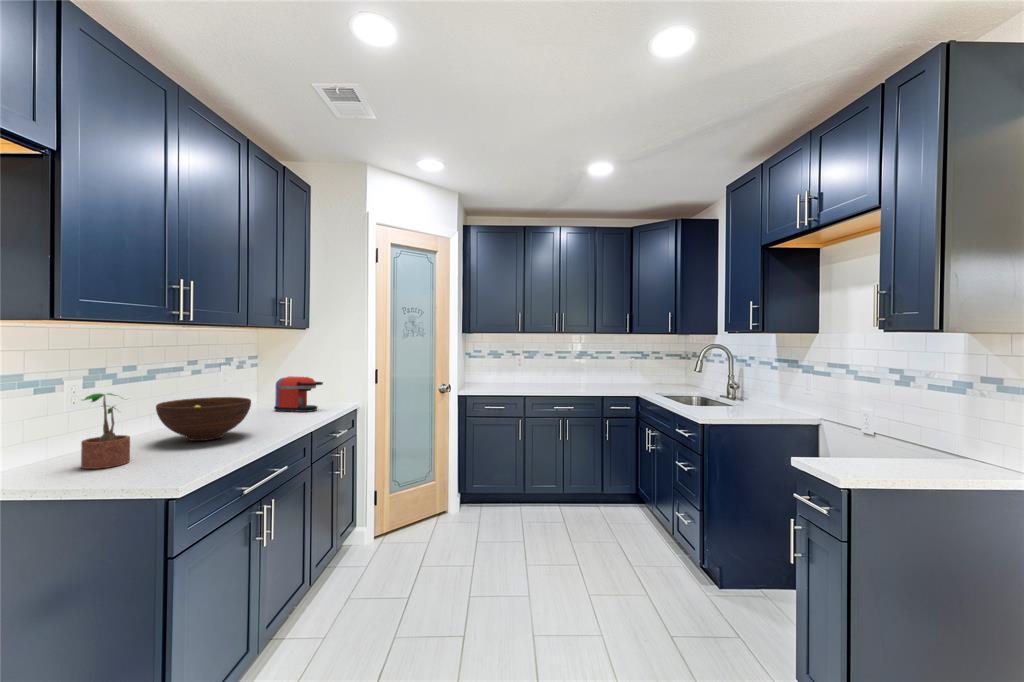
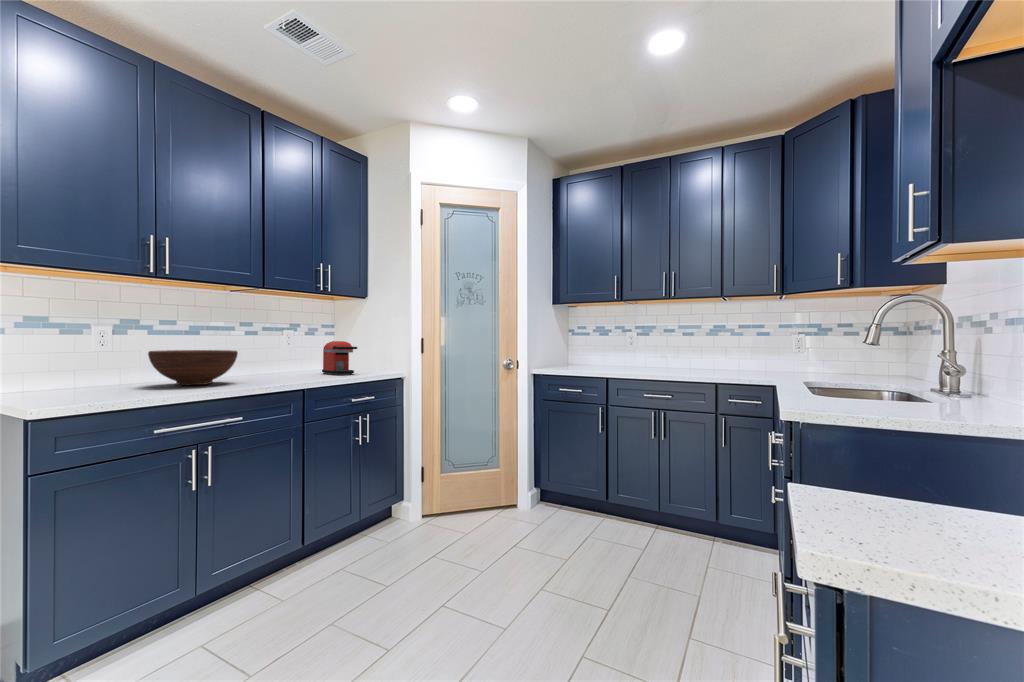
potted plant: present [81,393,130,469] -> none [52,332,101,394]

